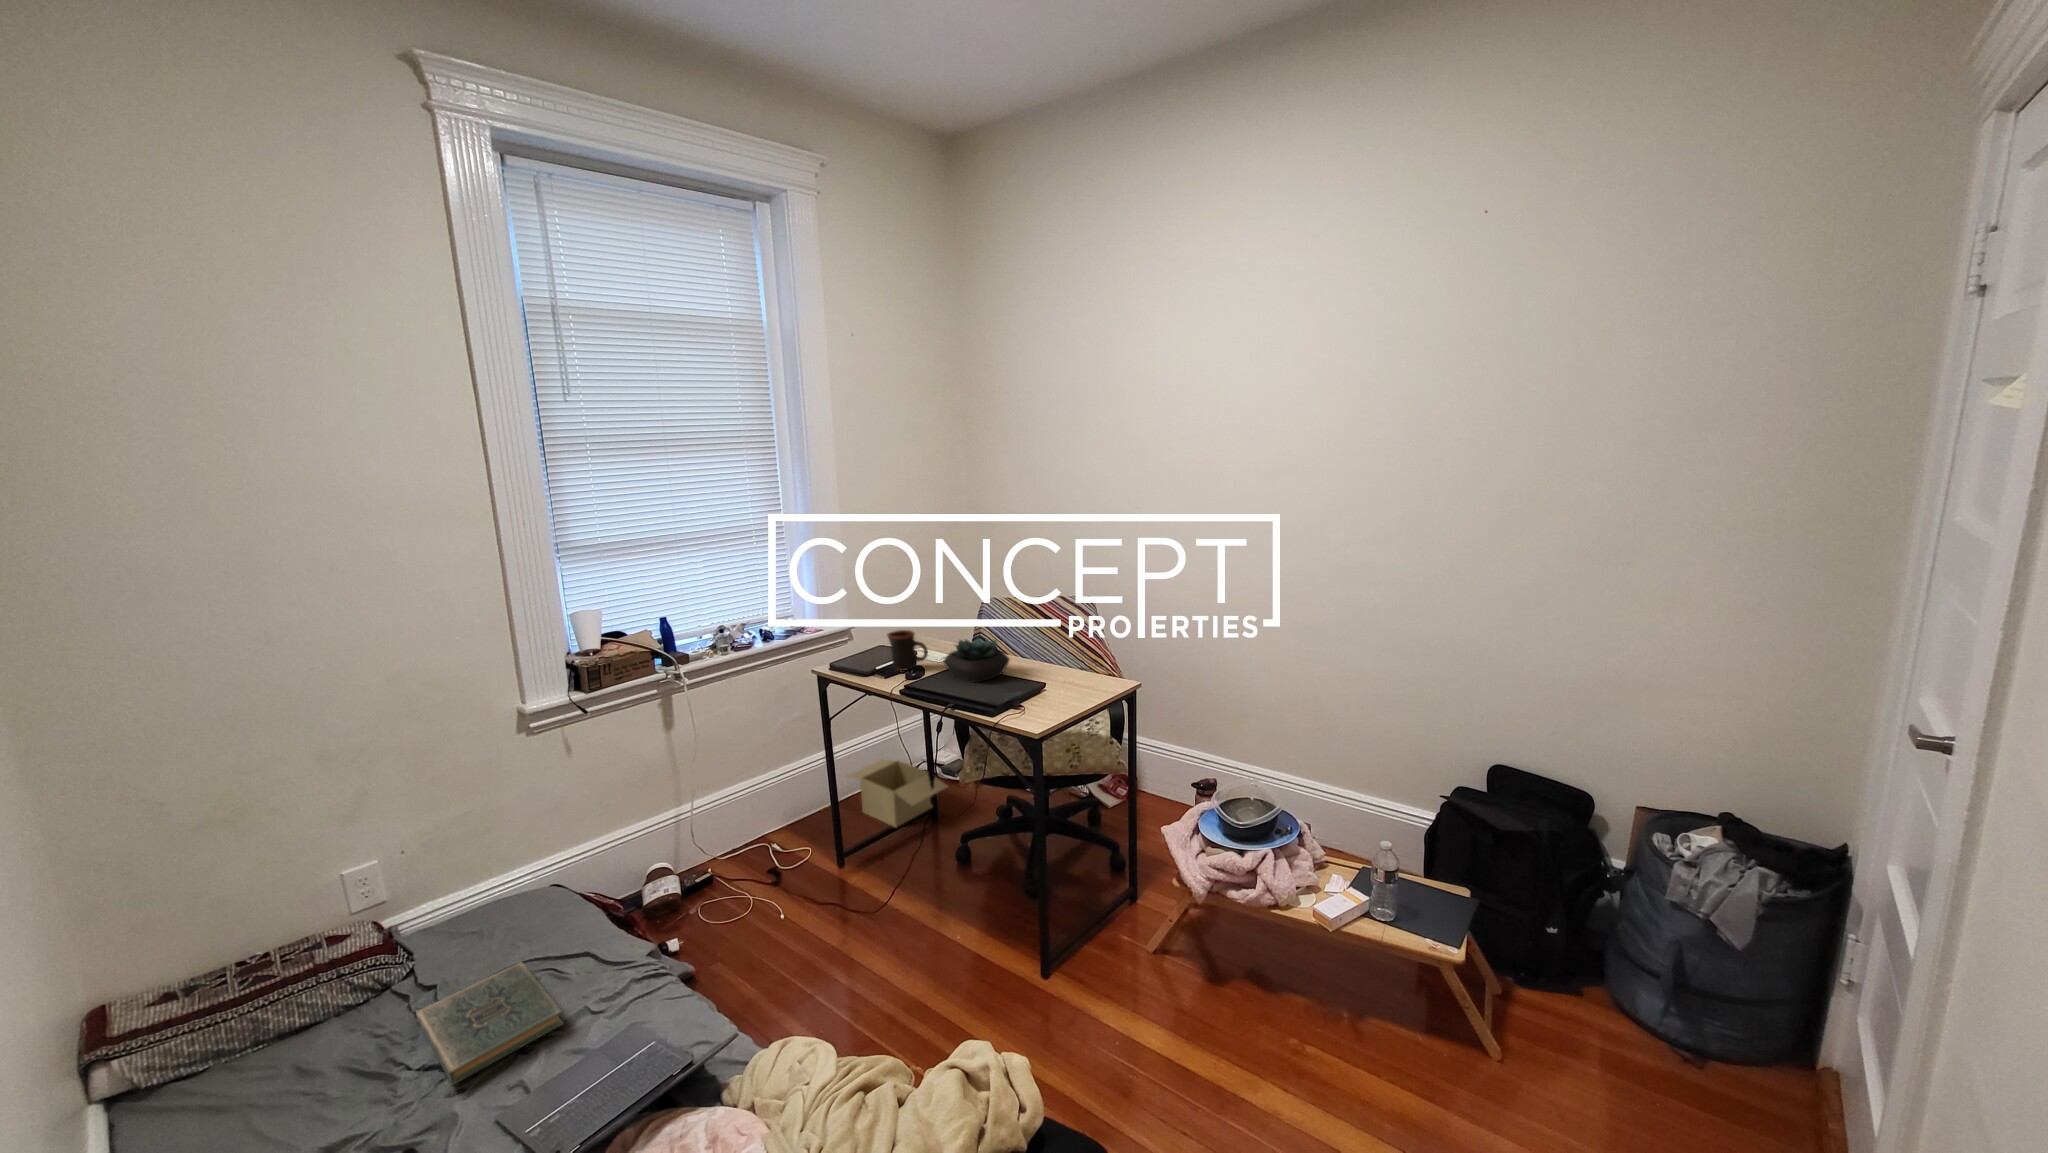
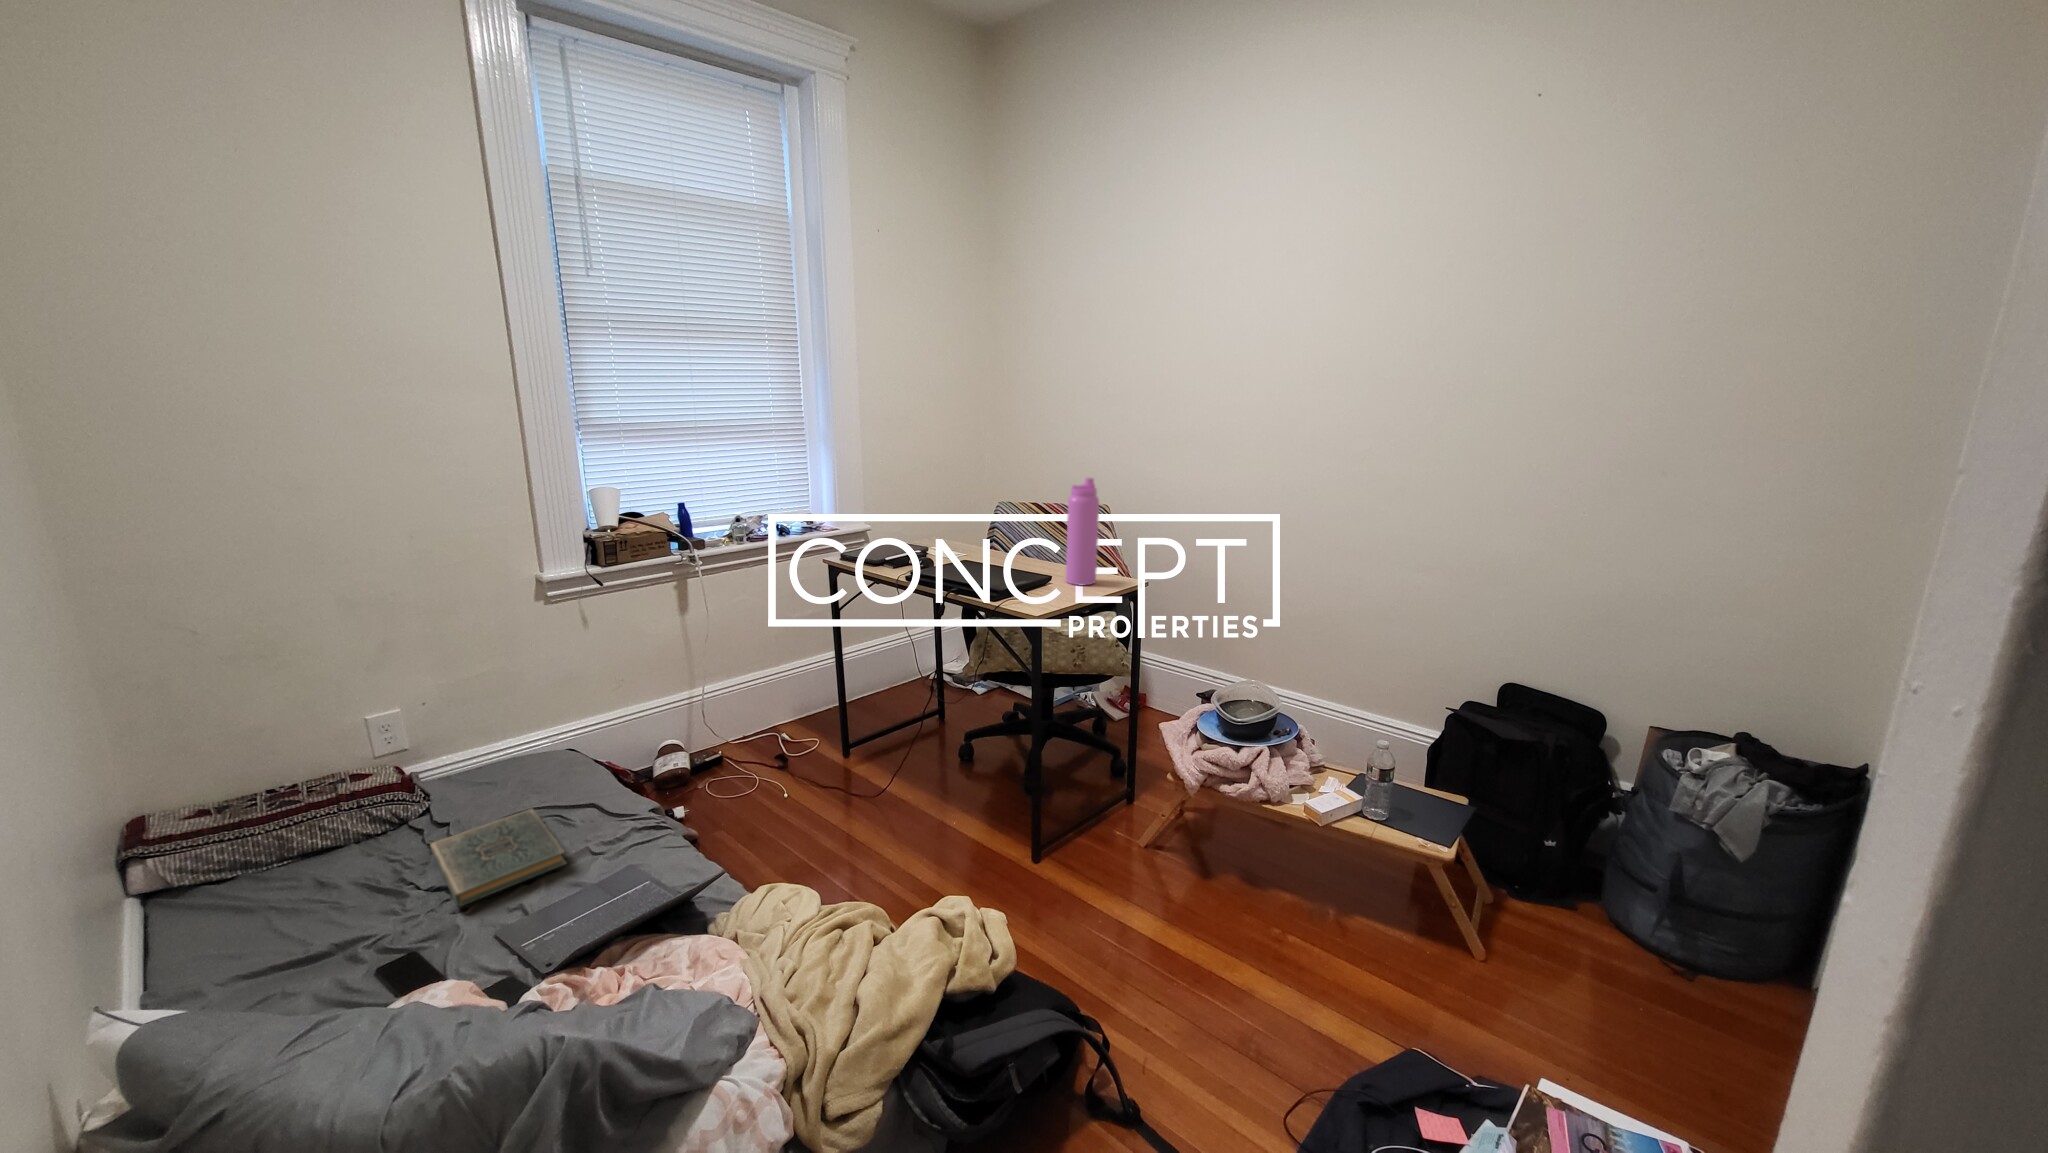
water bottle: none [1059,583,1090,690] -> present [1066,478,1099,585]
mug: present [887,630,928,671] -> none [898,524,938,563]
succulent plant: present [943,638,1010,682] -> none [951,534,1018,575]
cardboard box: present [847,760,948,827] -> none [857,663,956,725]

